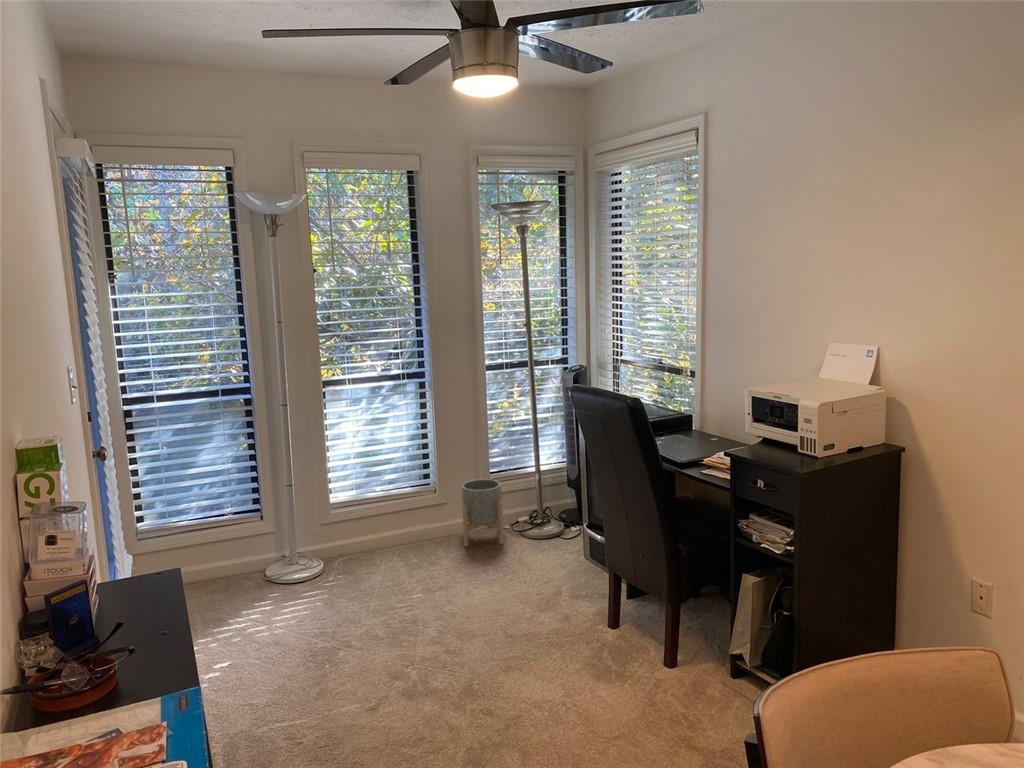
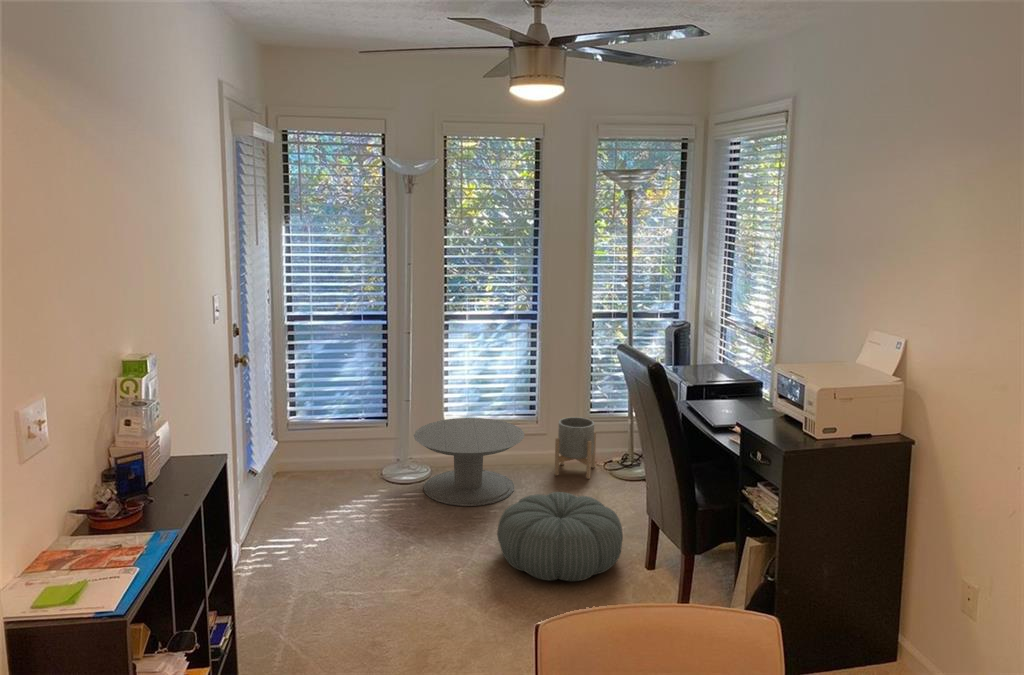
side table: none [306,494,436,599] -> present [414,418,524,506]
pouf: none [446,562,591,667] -> present [497,492,623,581]

